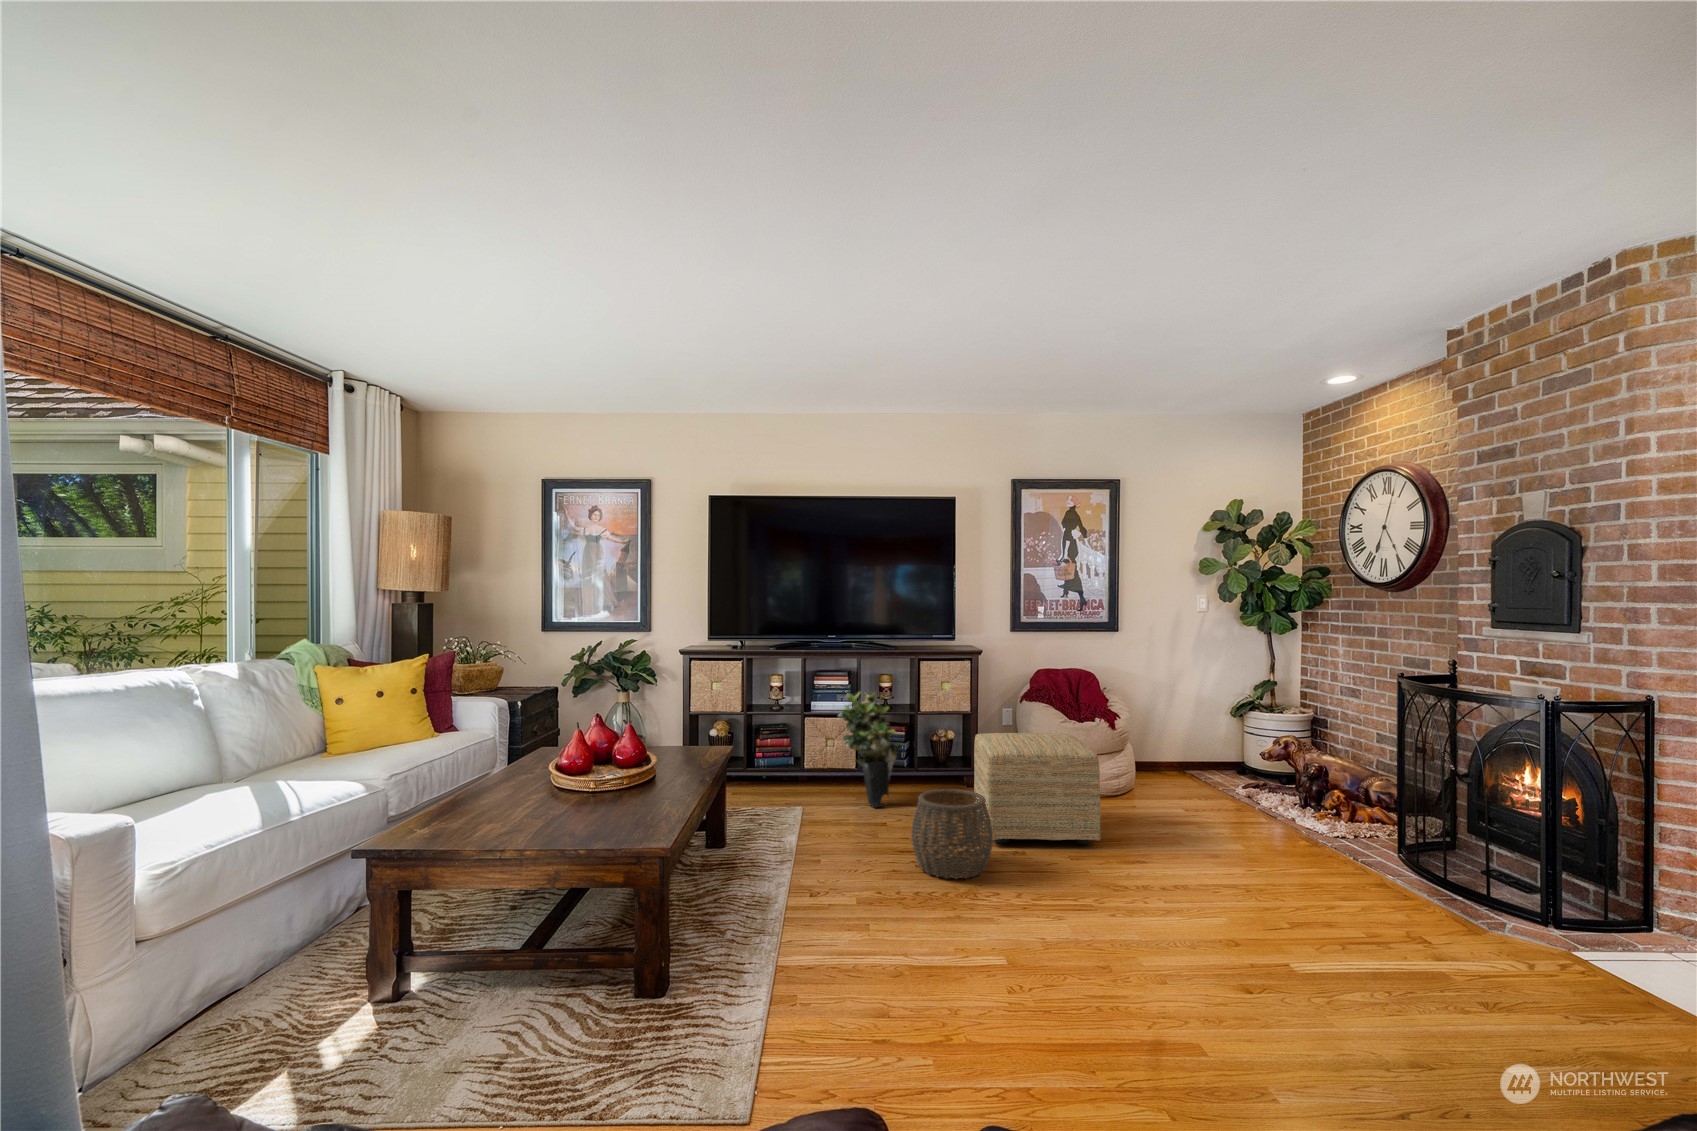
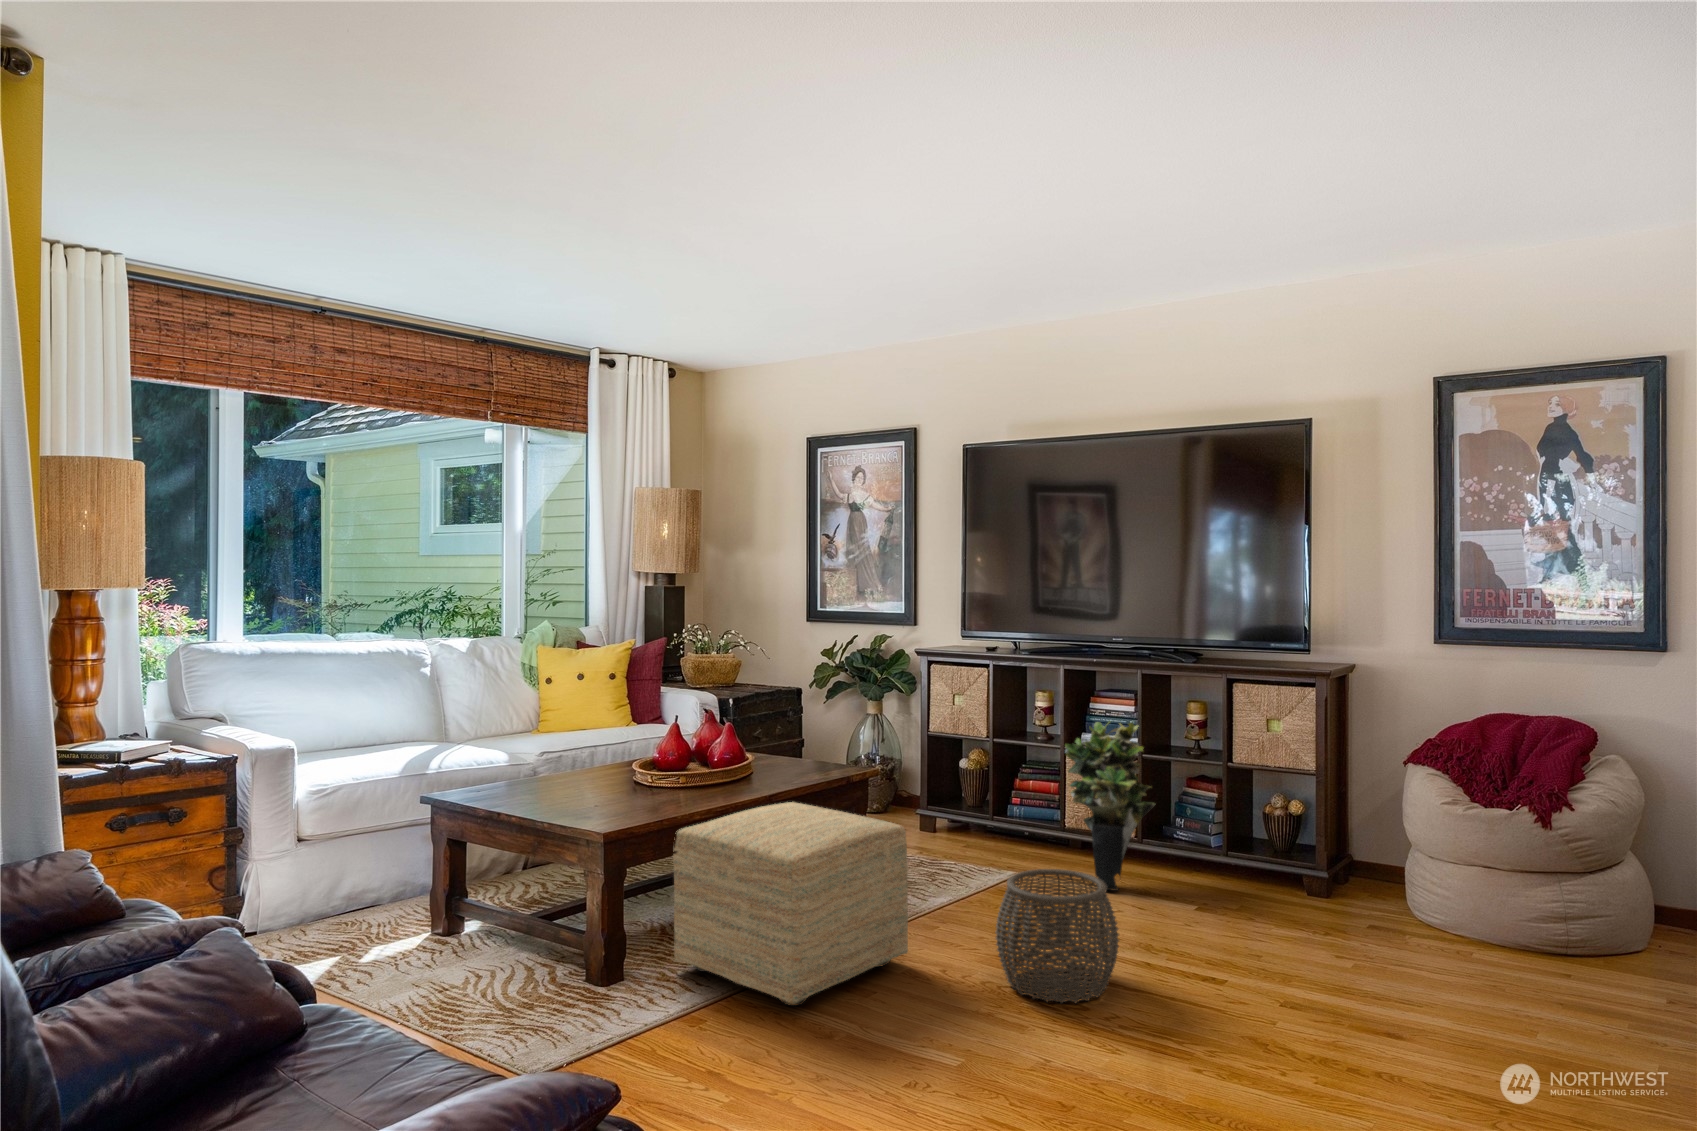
ottoman: present [974,733,1101,845] -> present [673,802,908,1006]

